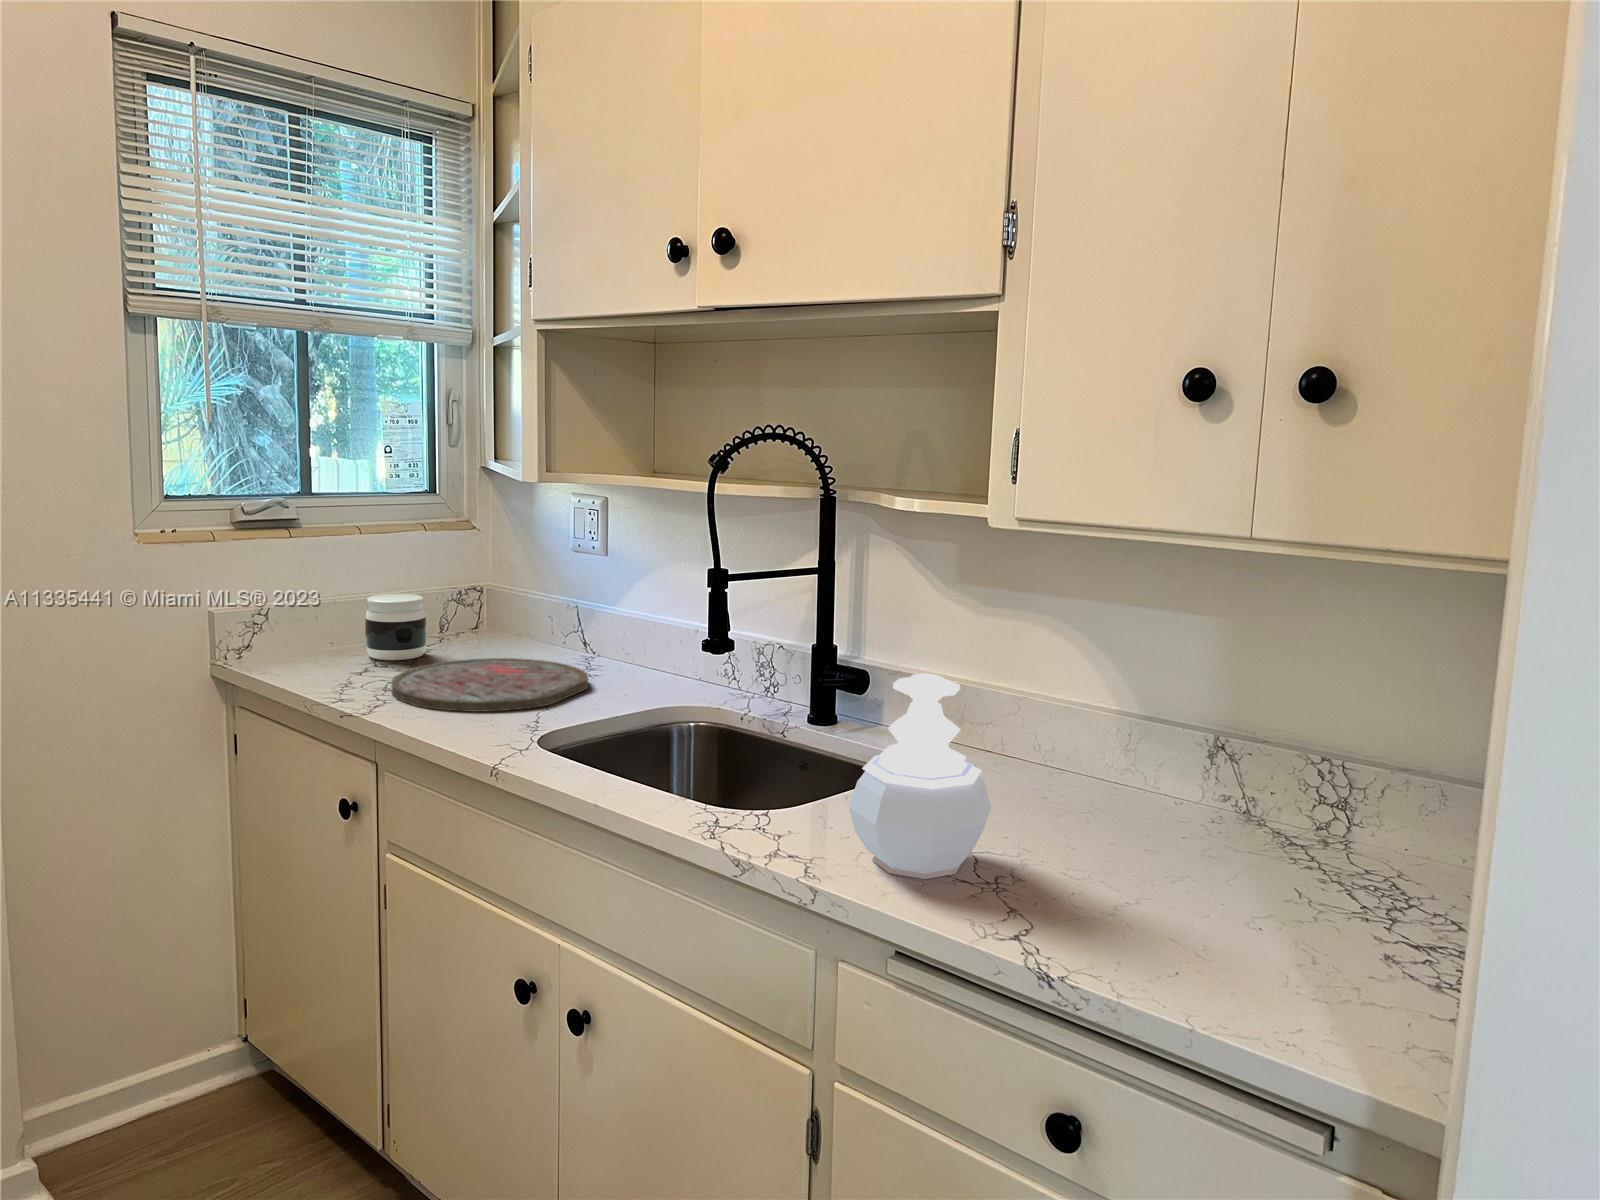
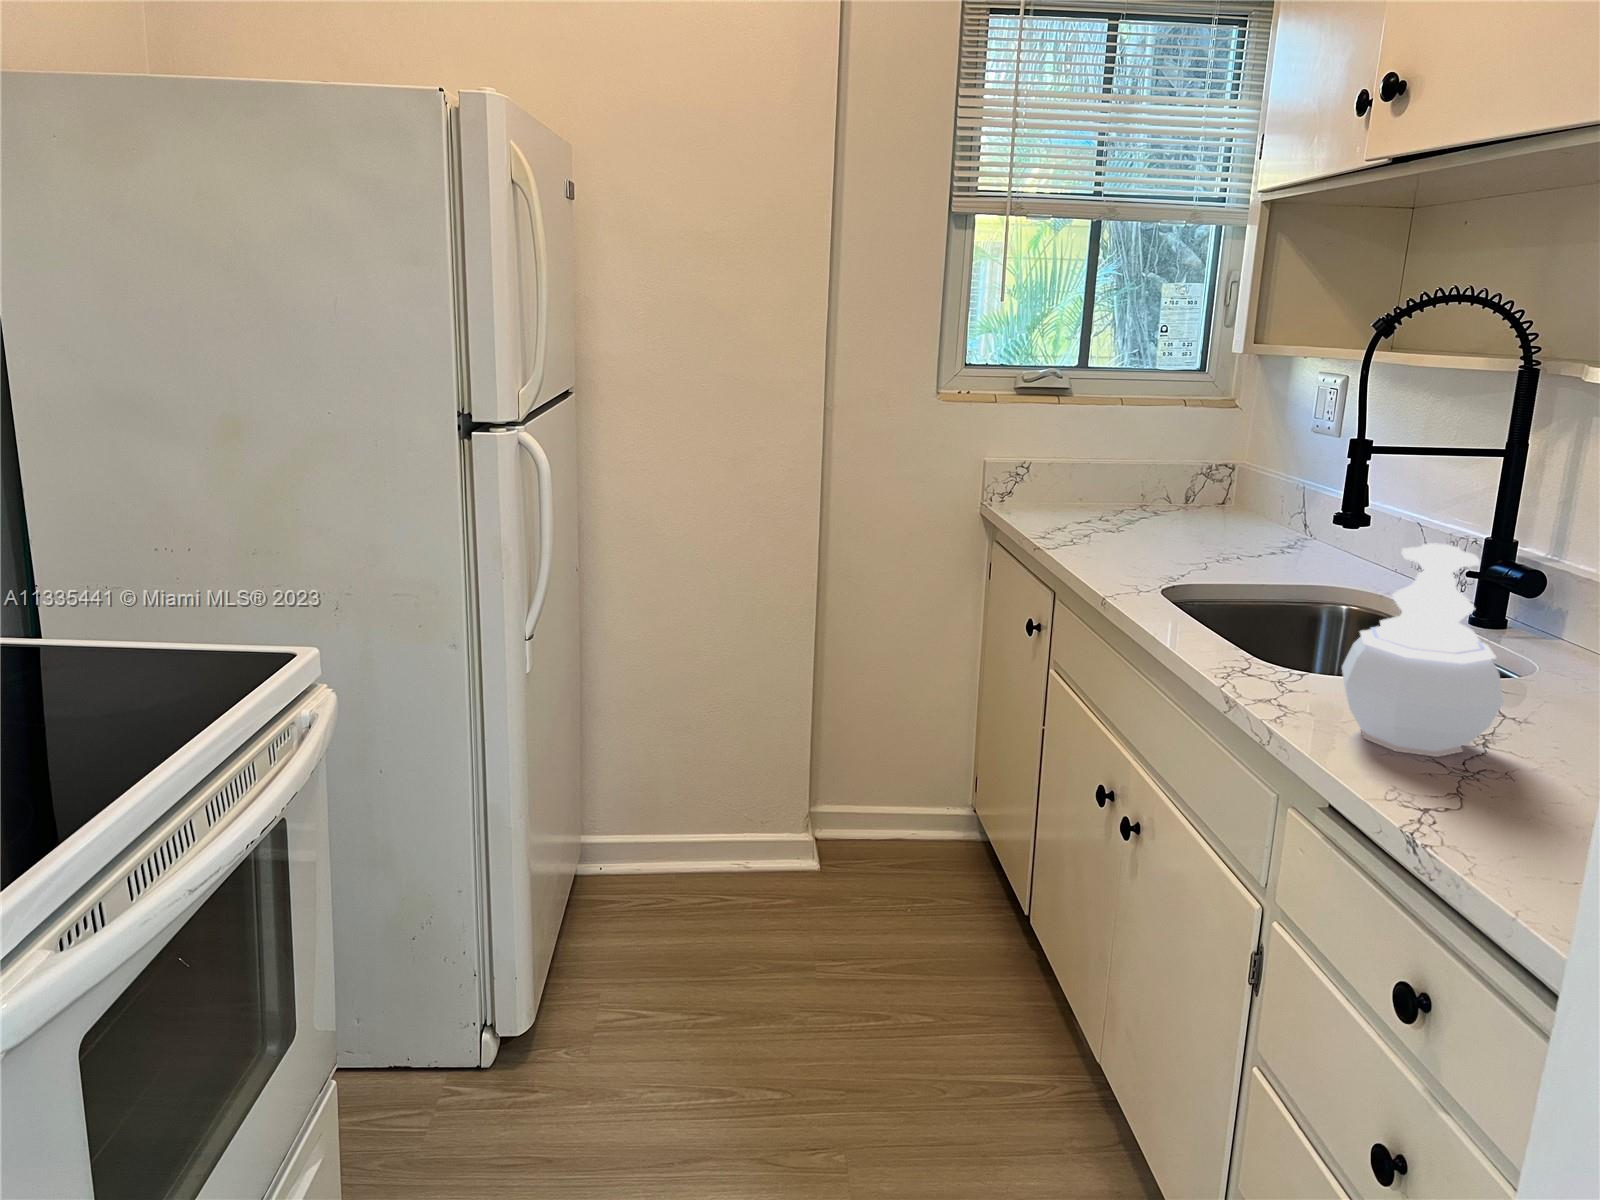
jar: present [365,593,427,660] -> none [1101,459,1156,518]
cutting board: present [391,658,588,712] -> none [1087,522,1273,567]

